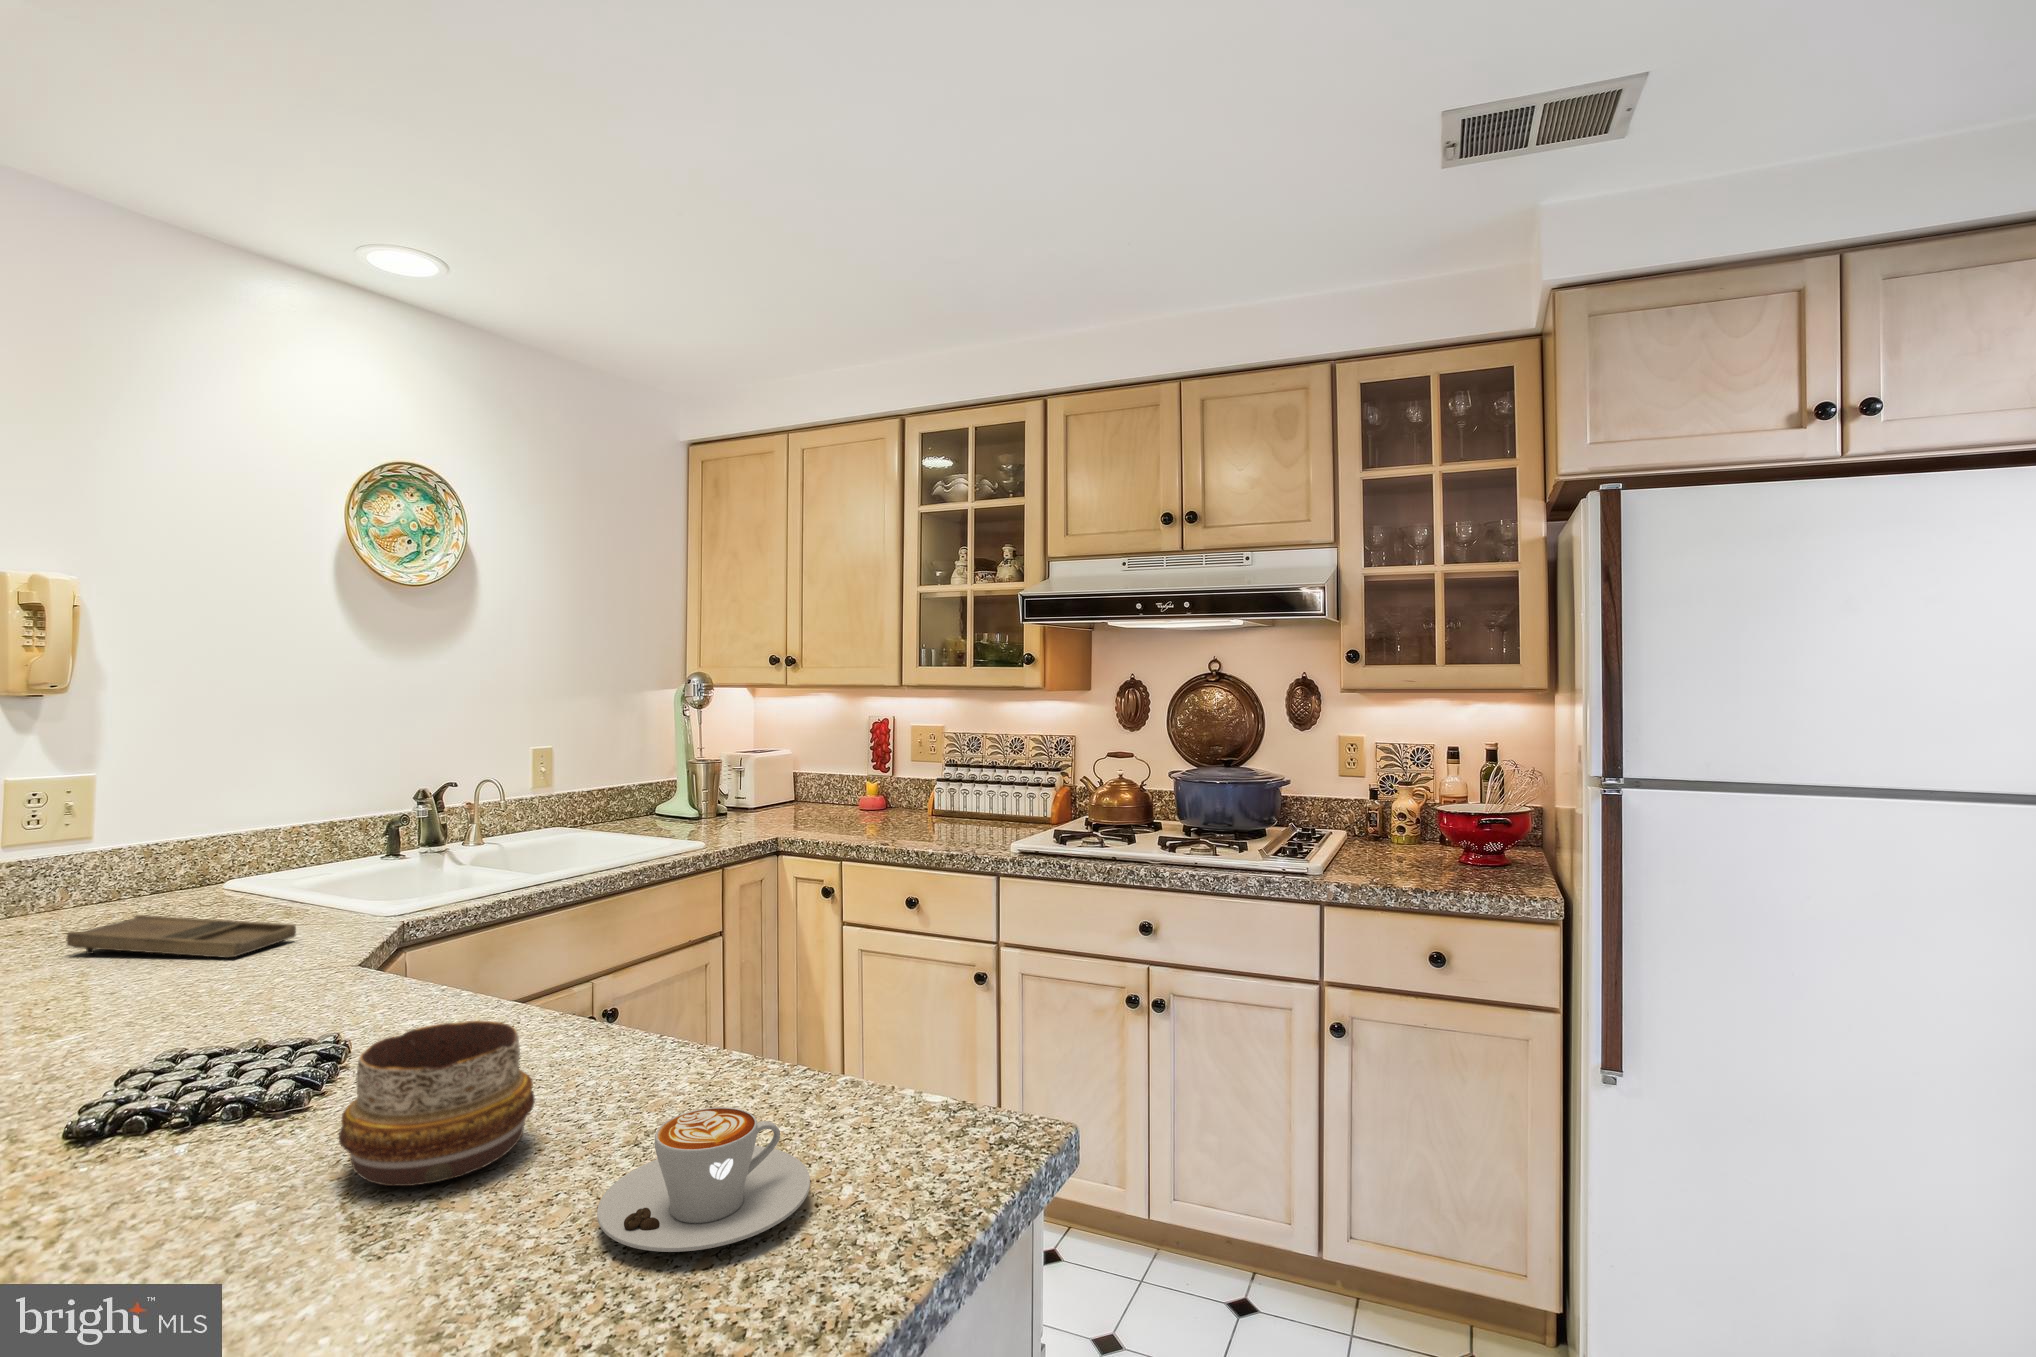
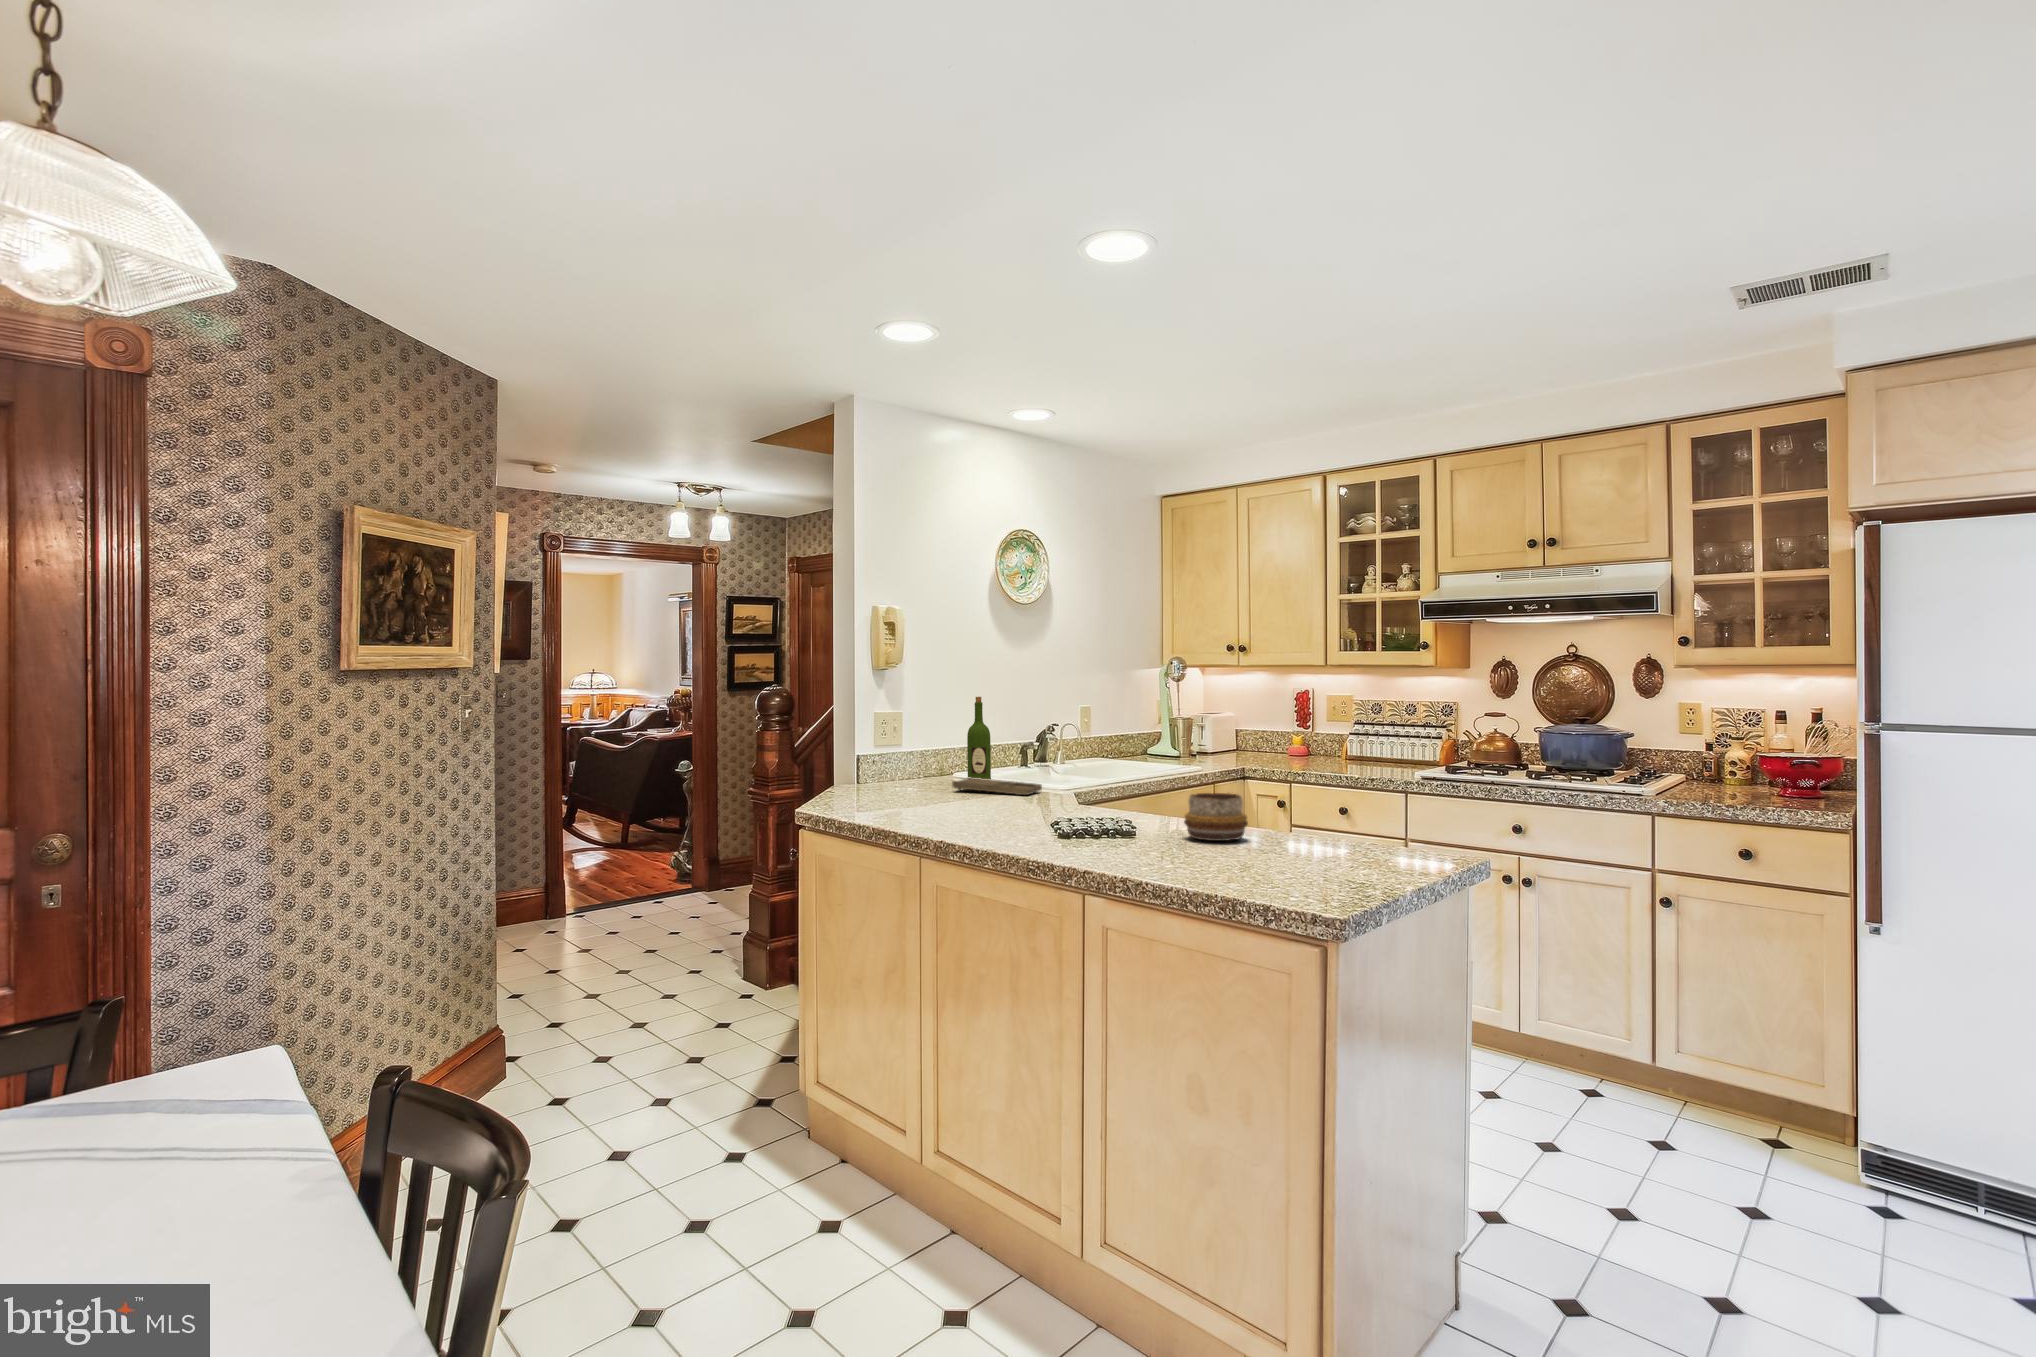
wine bottle: none [176,745,234,920] -> present [967,697,991,779]
coffee cup: present [597,1107,810,1252] -> none [1293,819,1370,855]

